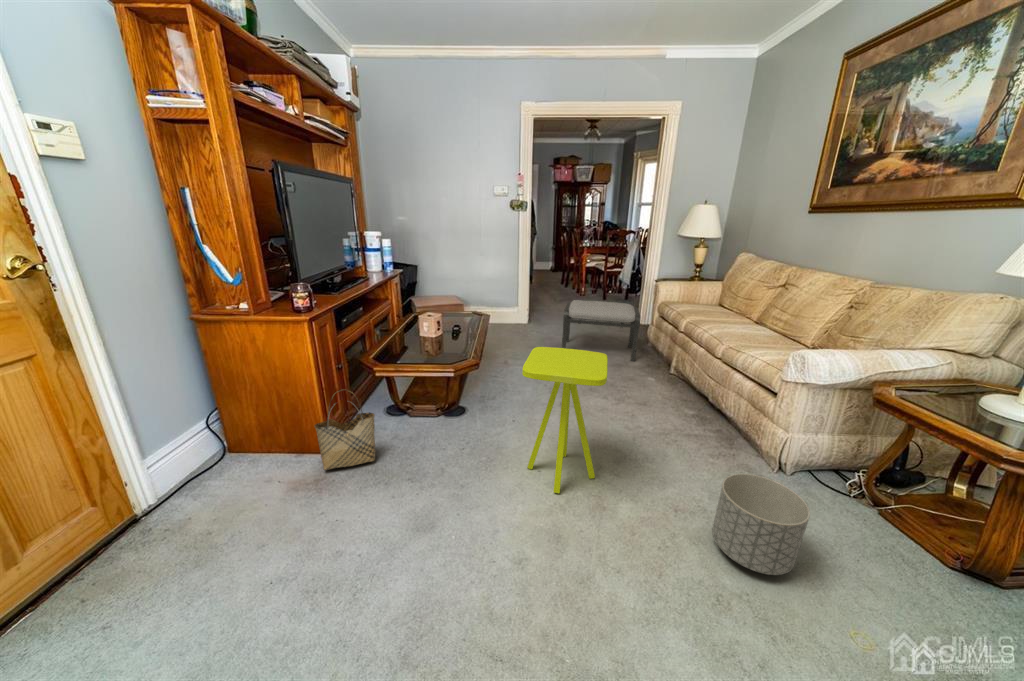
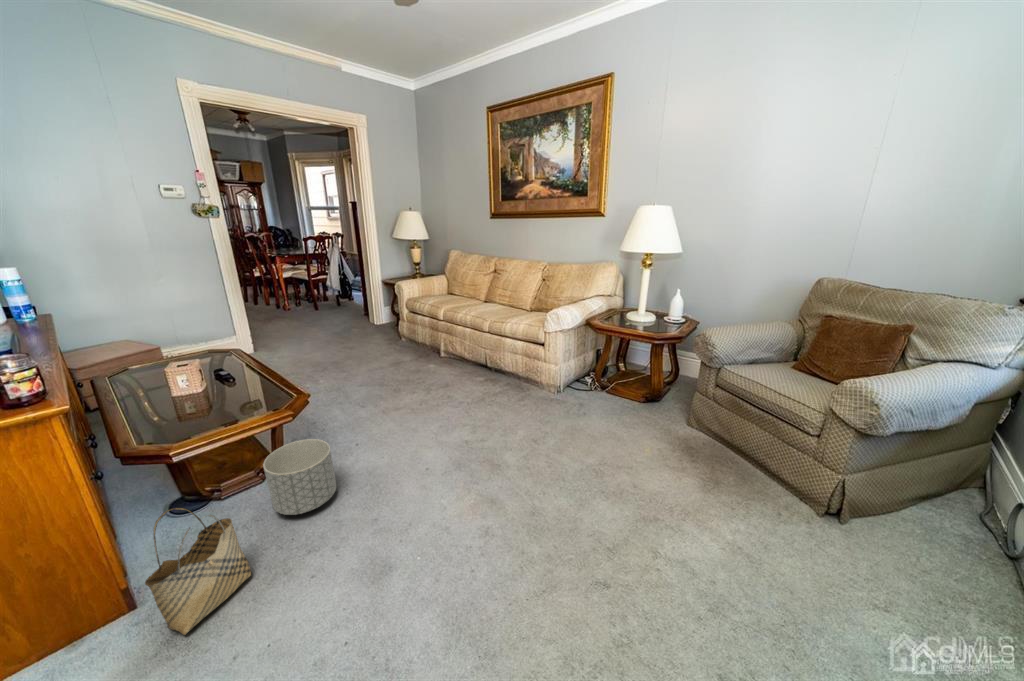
ottoman: present [562,300,641,361] -> none [318,307,407,373]
side table: present [522,347,608,493] -> none [399,349,488,479]
planter: present [712,474,810,575] -> present [263,439,337,515]

